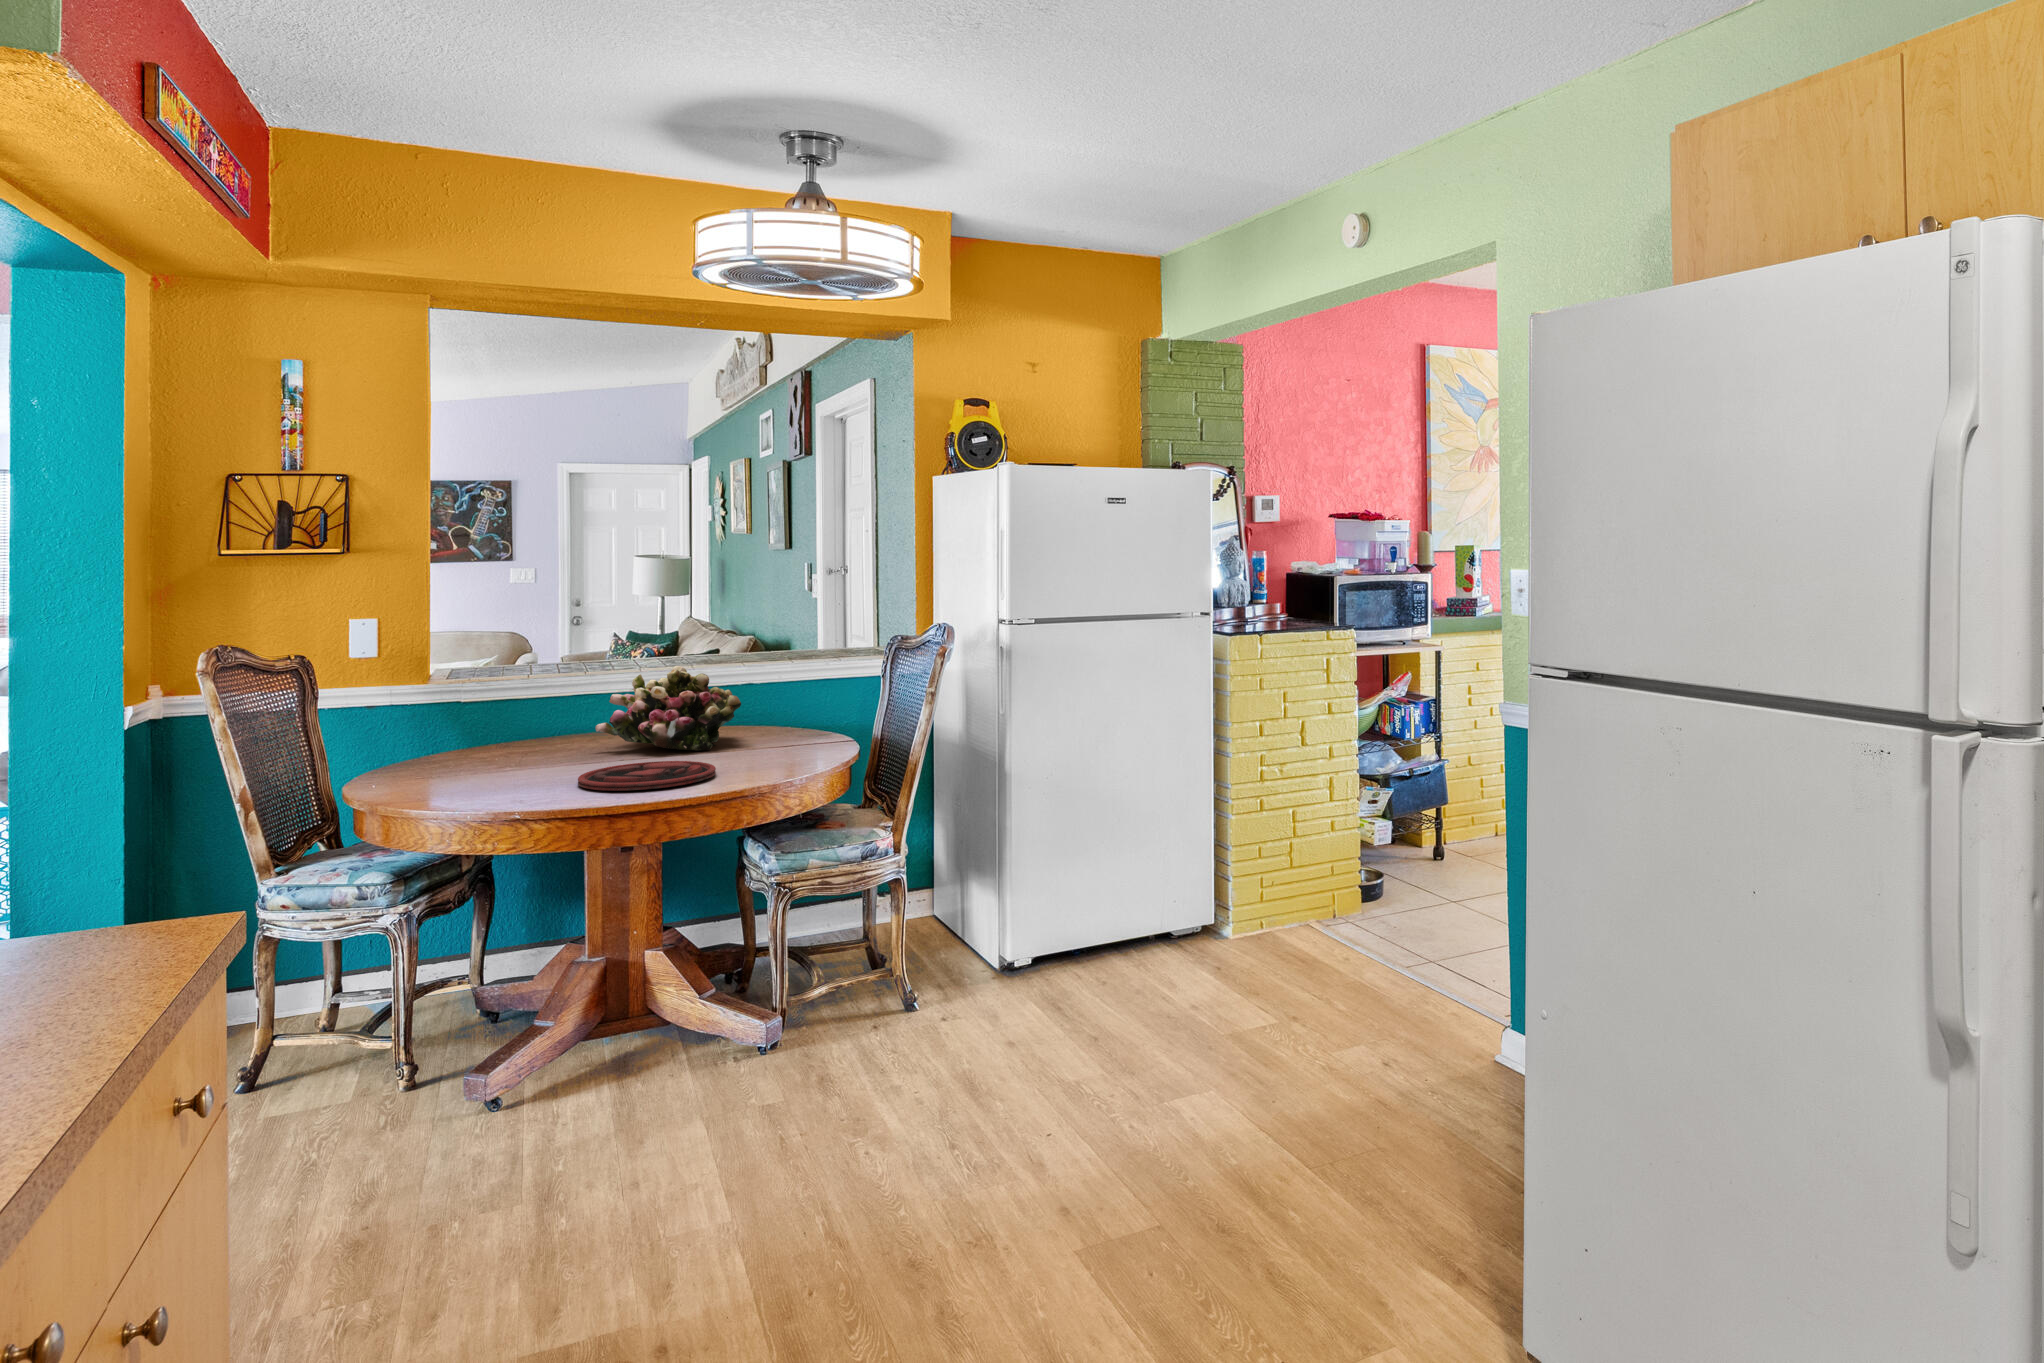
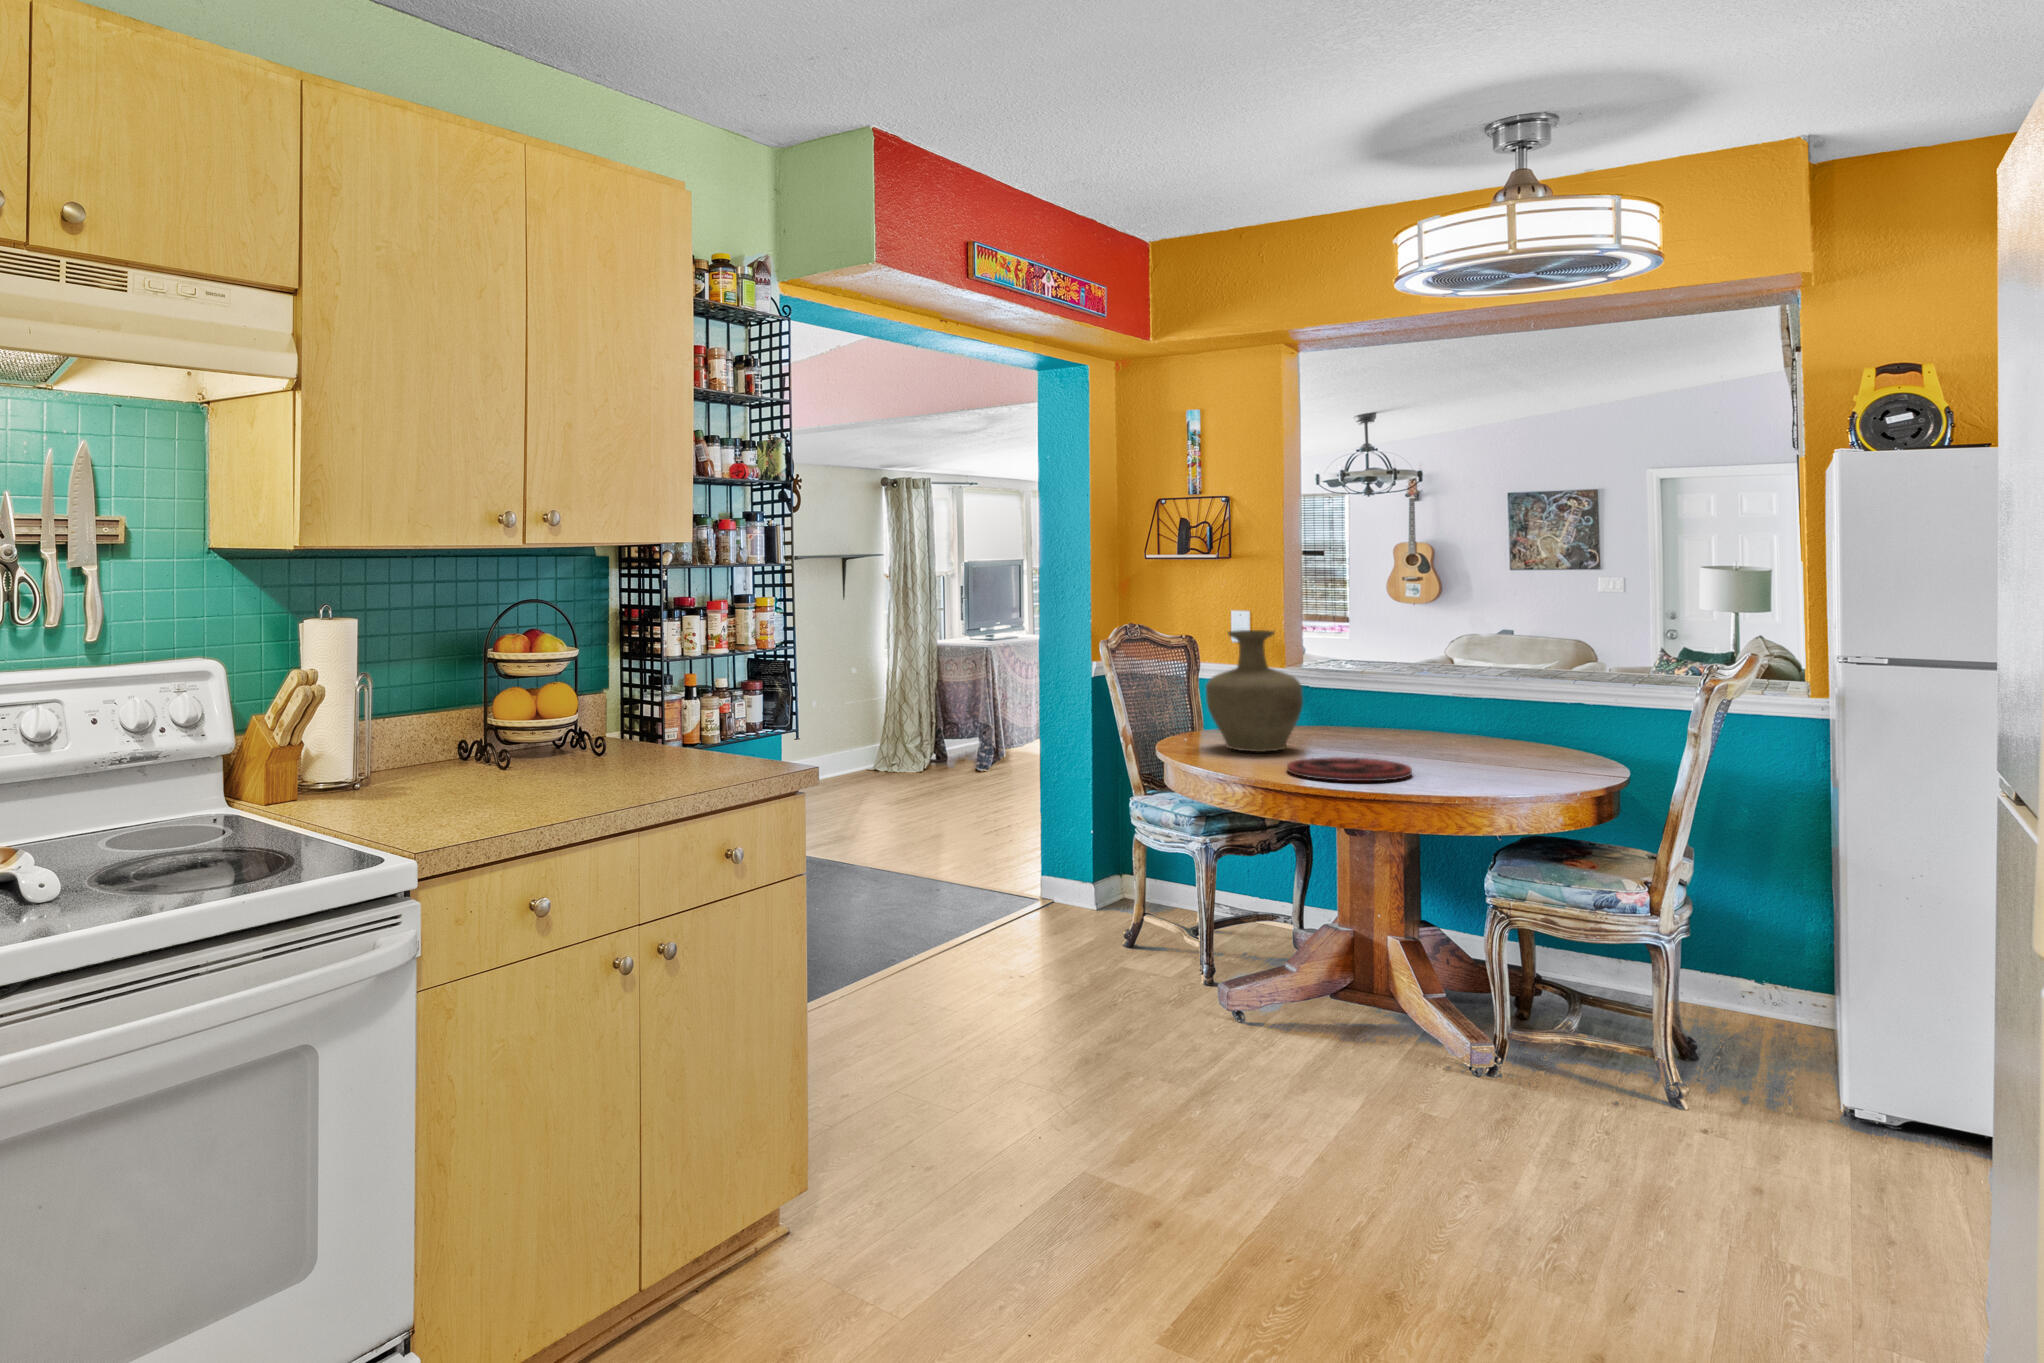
vase: none [419,630,547,777] -> present [1206,630,1303,752]
flower arrangement: present [596,666,741,751] -> none [1366,673,1508,758]

